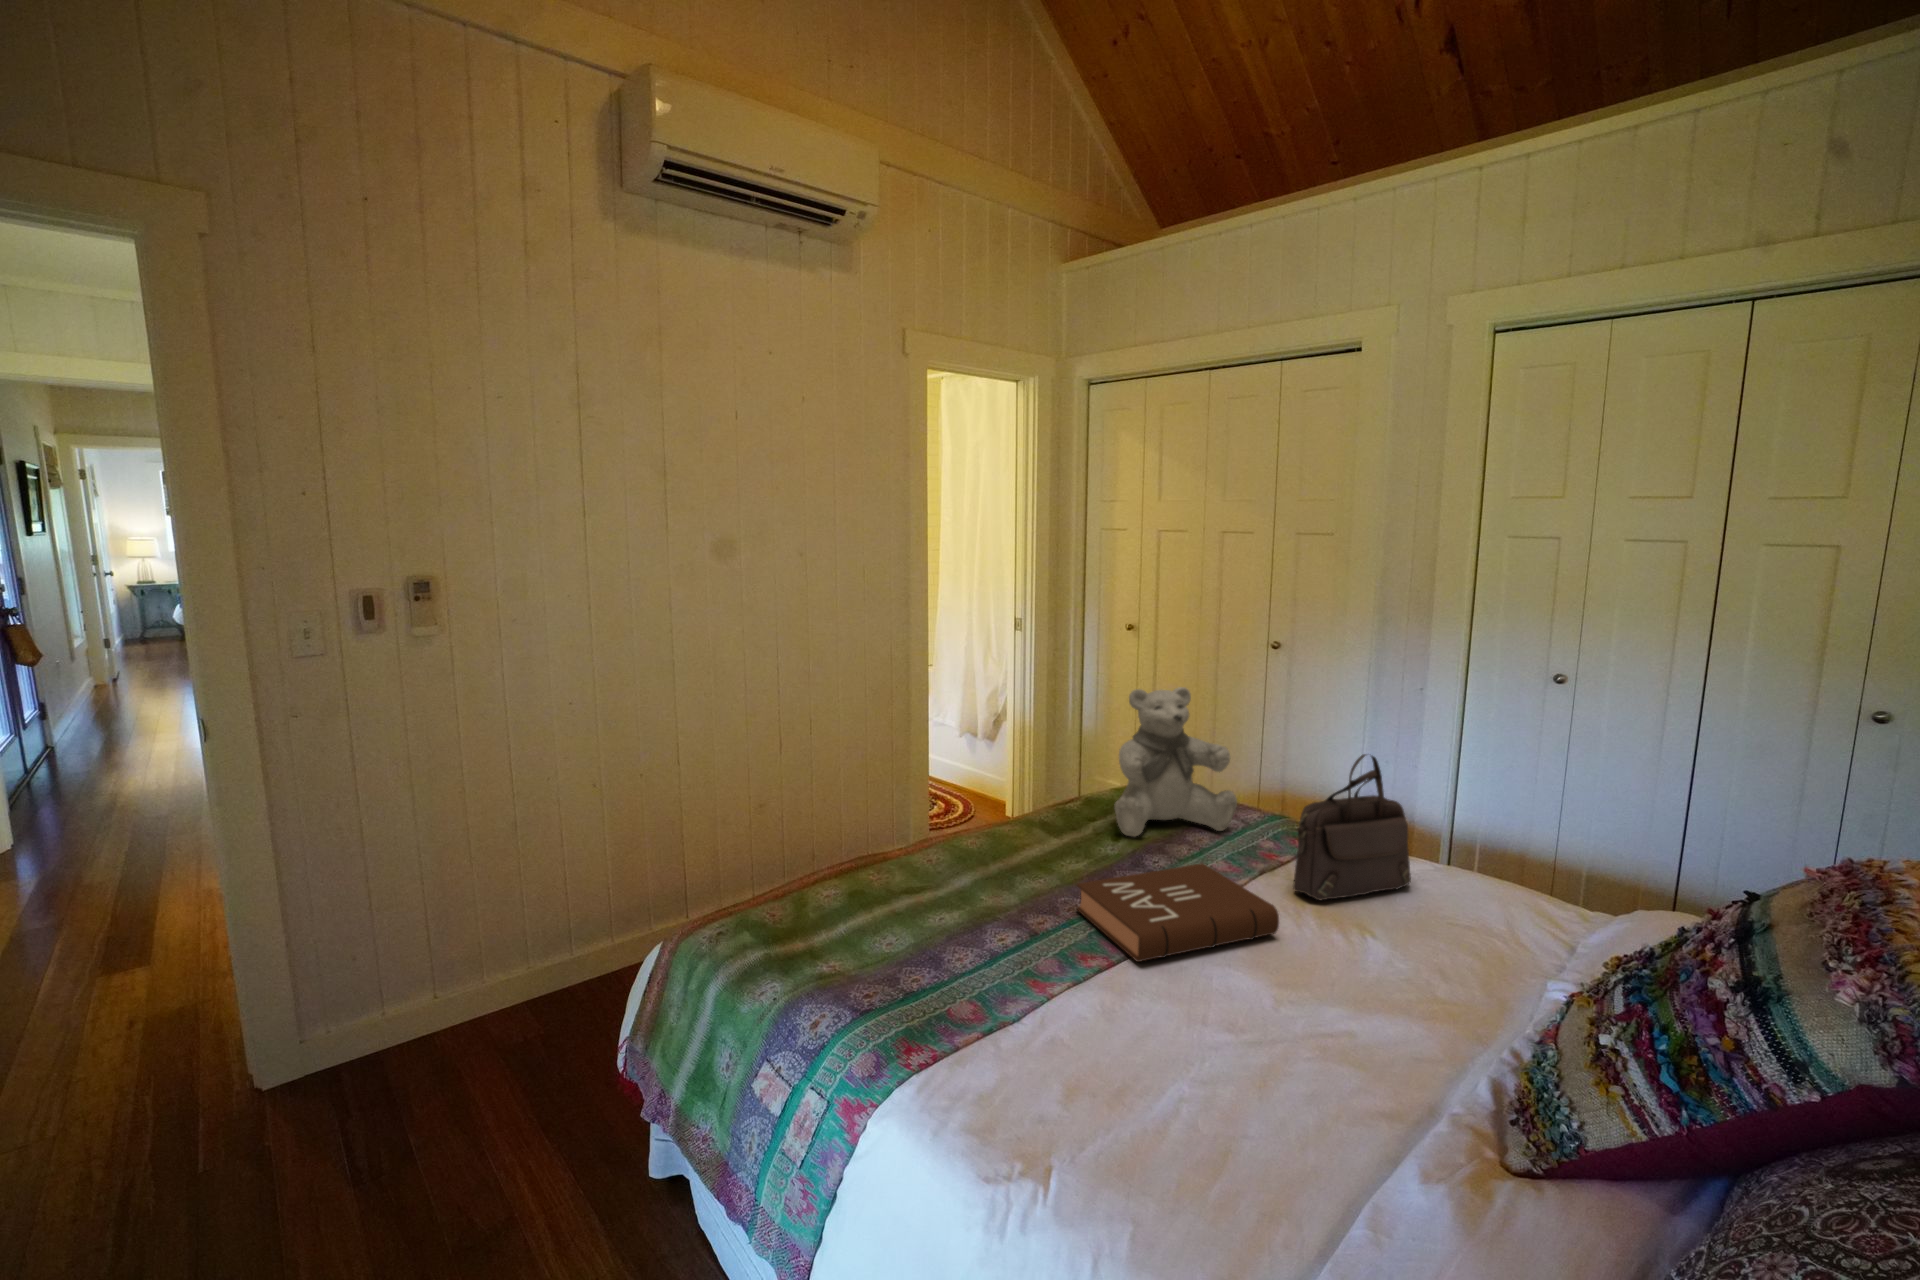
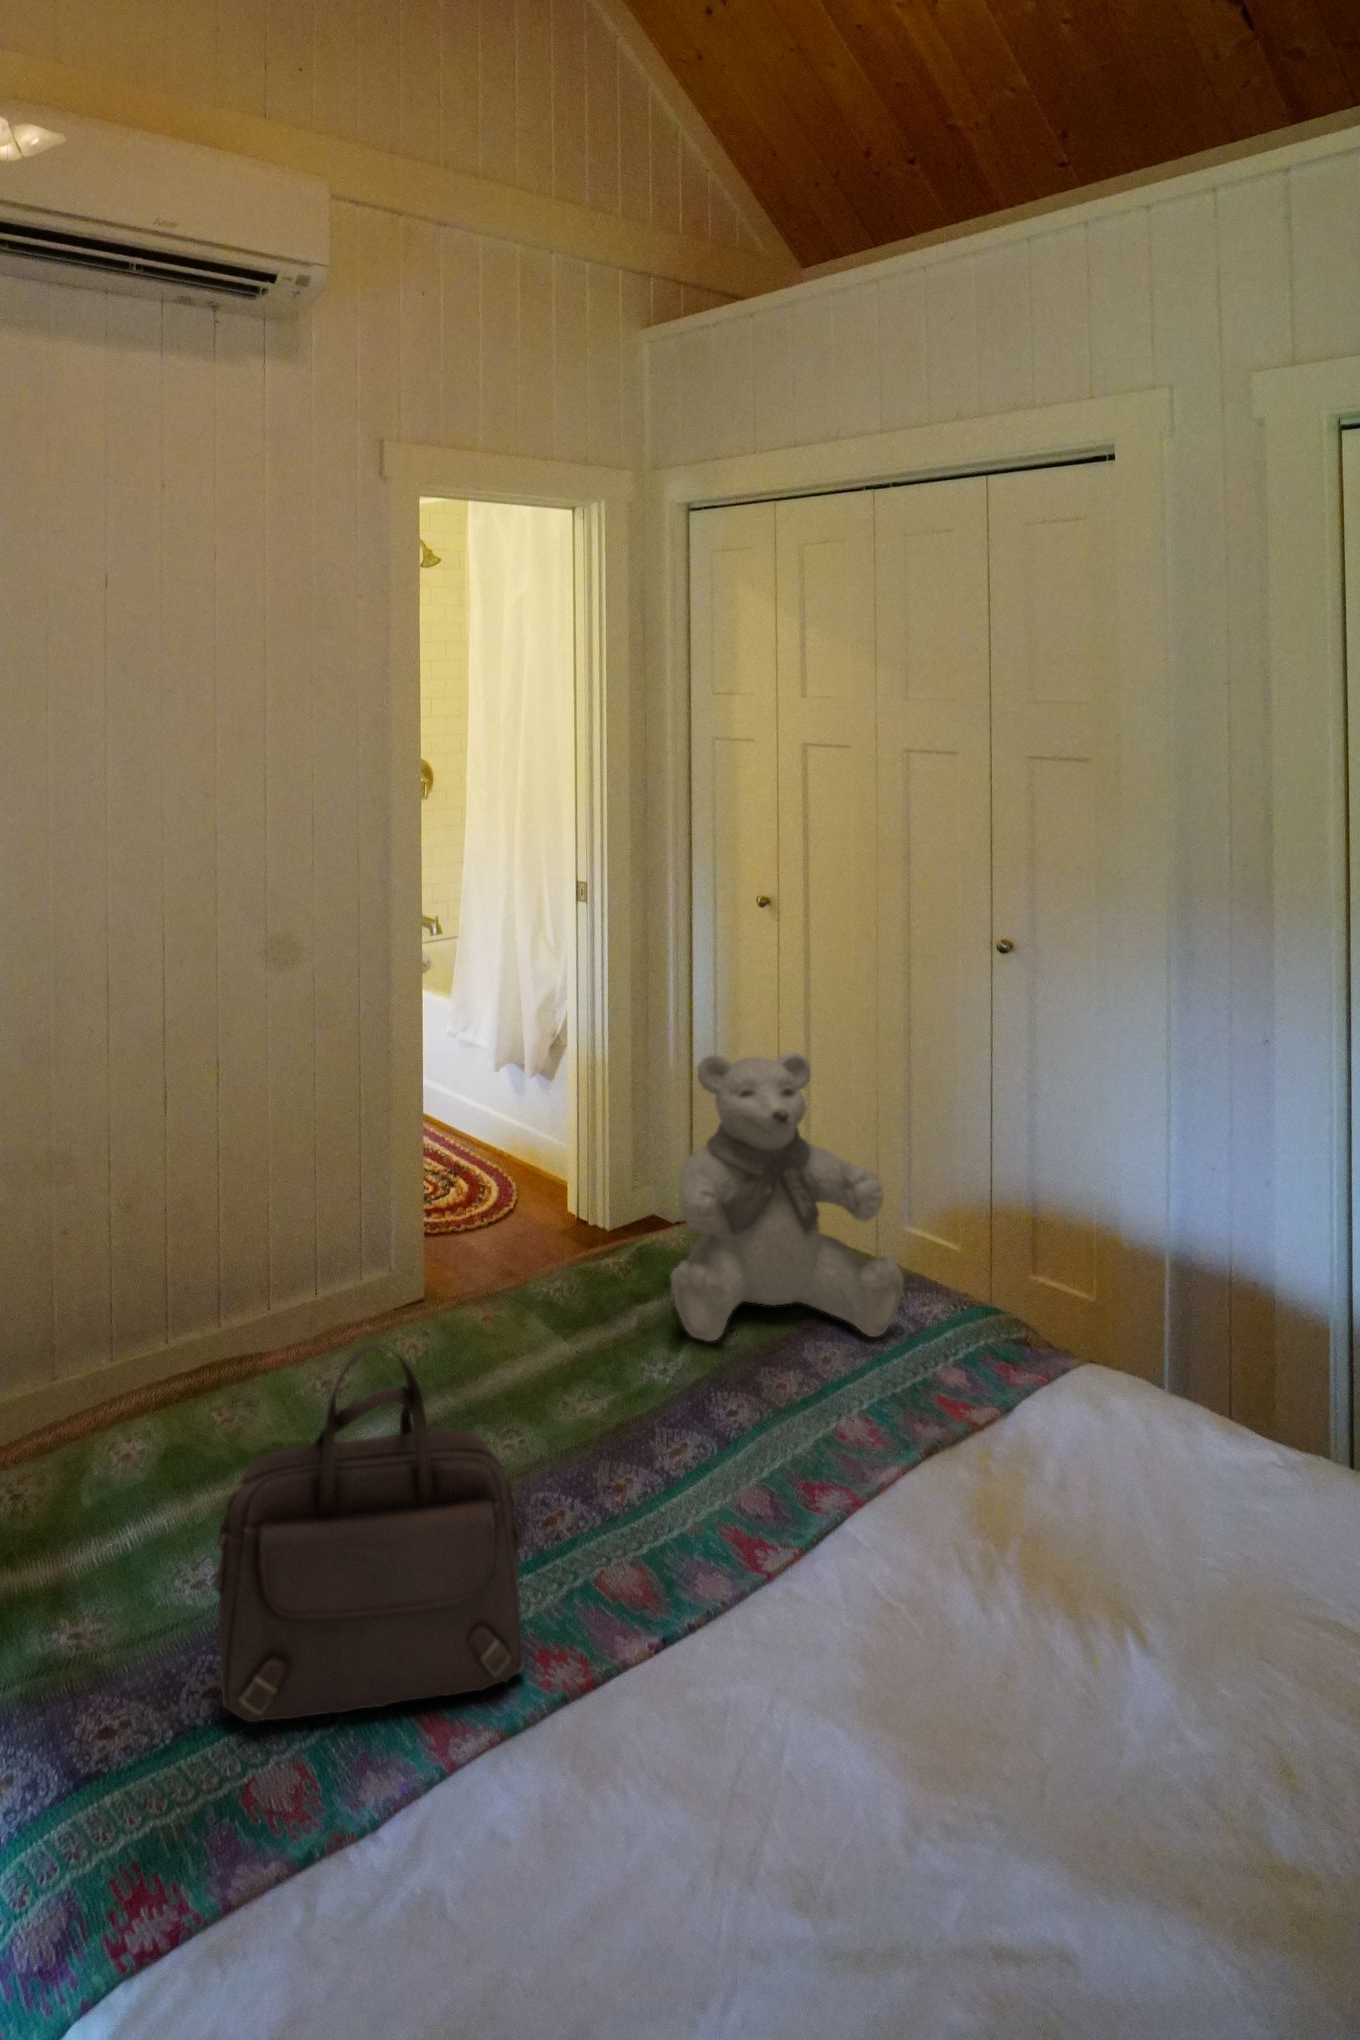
handbag: present [1293,754,1411,900] -> present [213,1344,525,1722]
book: present [1076,864,1279,962] -> none [556,1434,945,1687]

